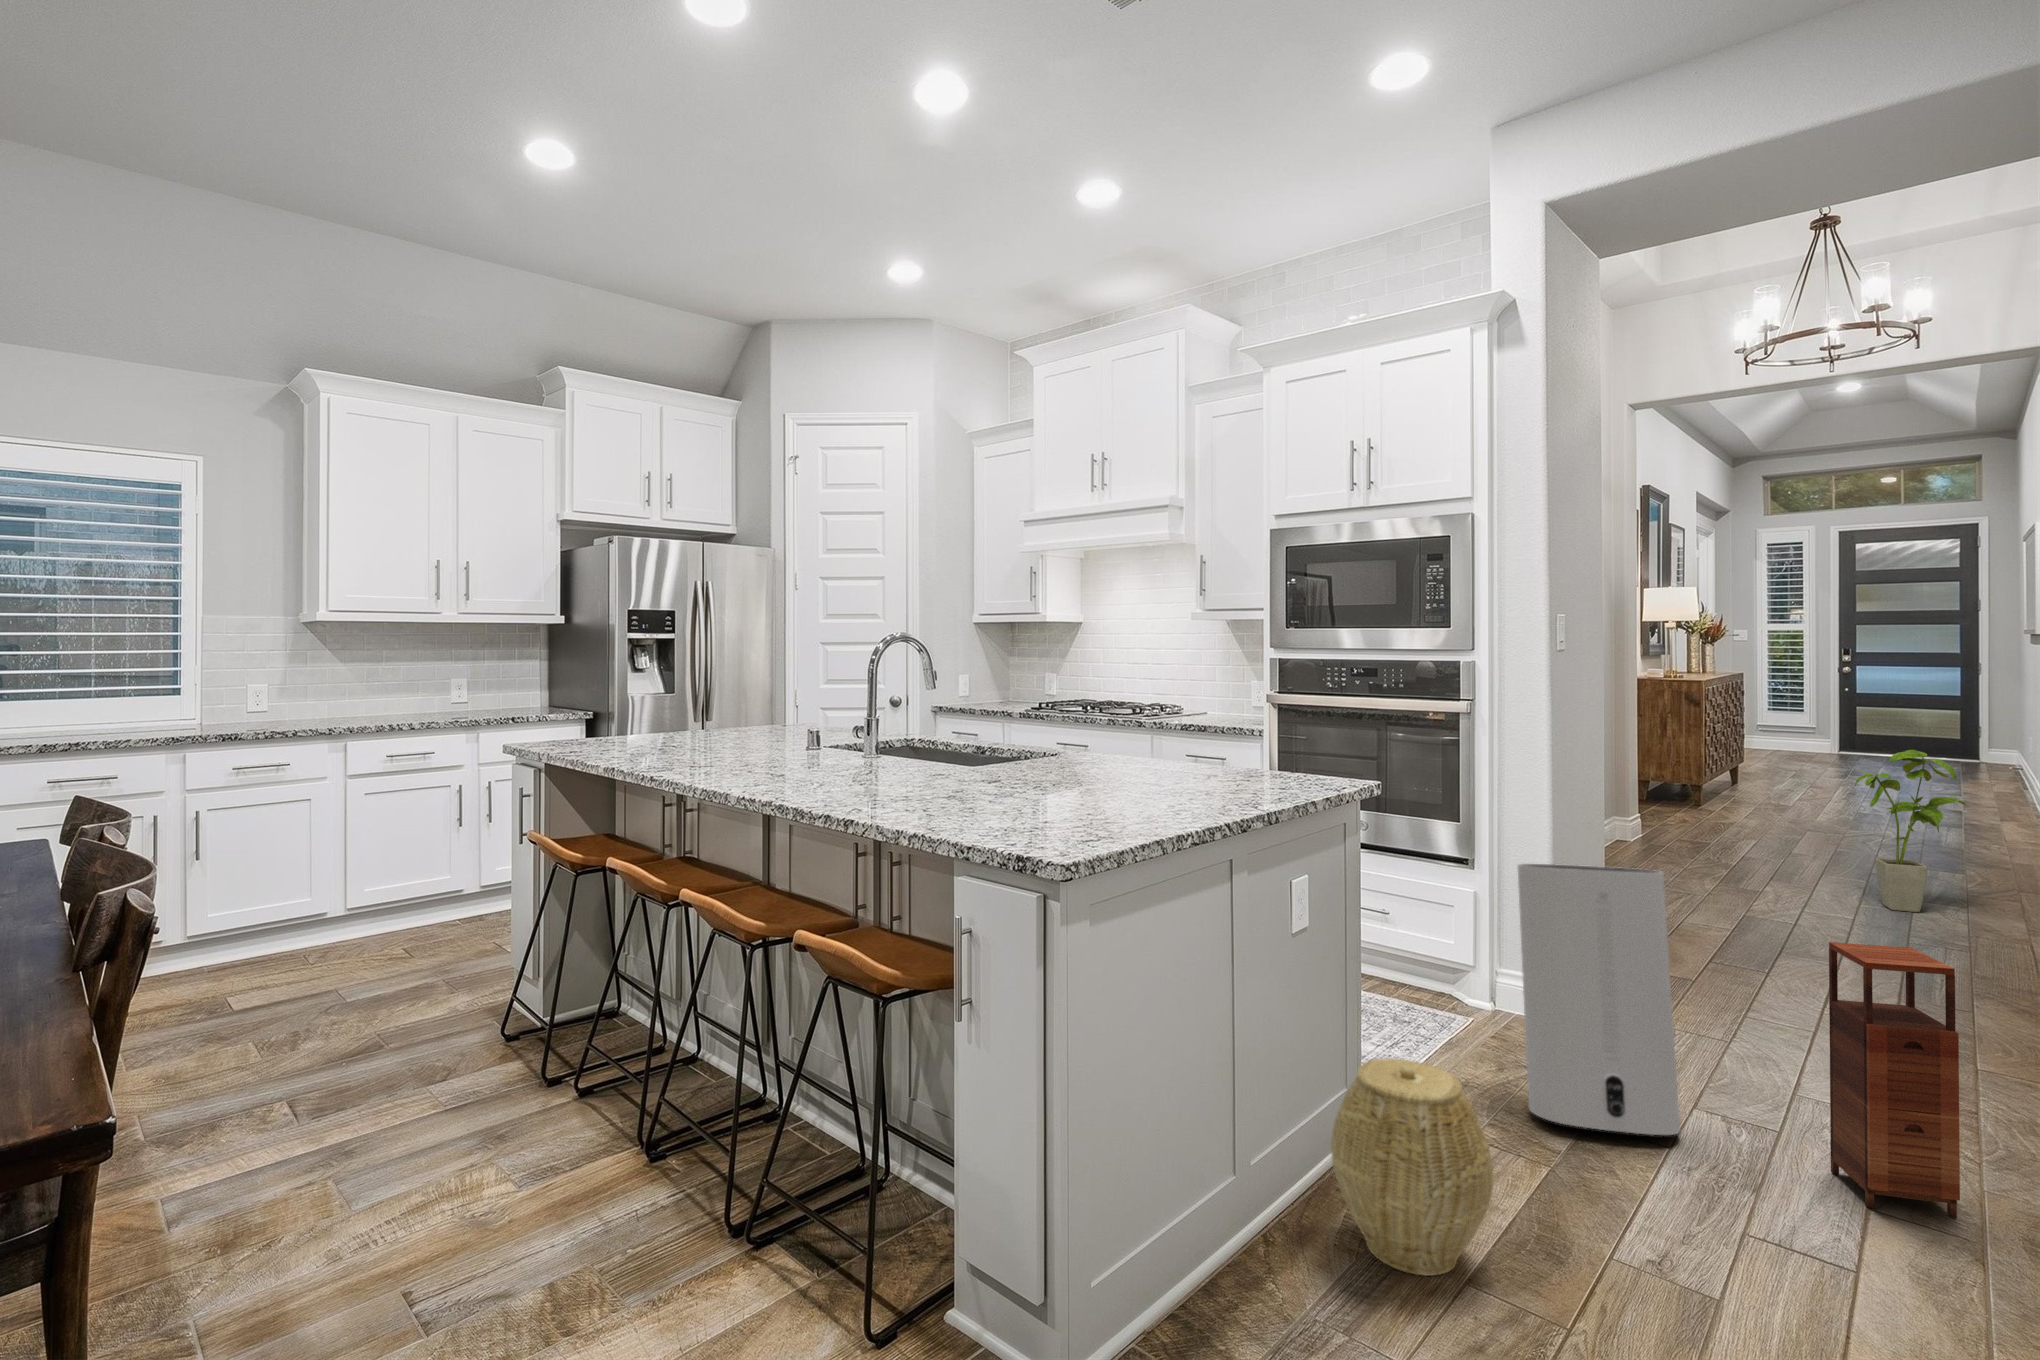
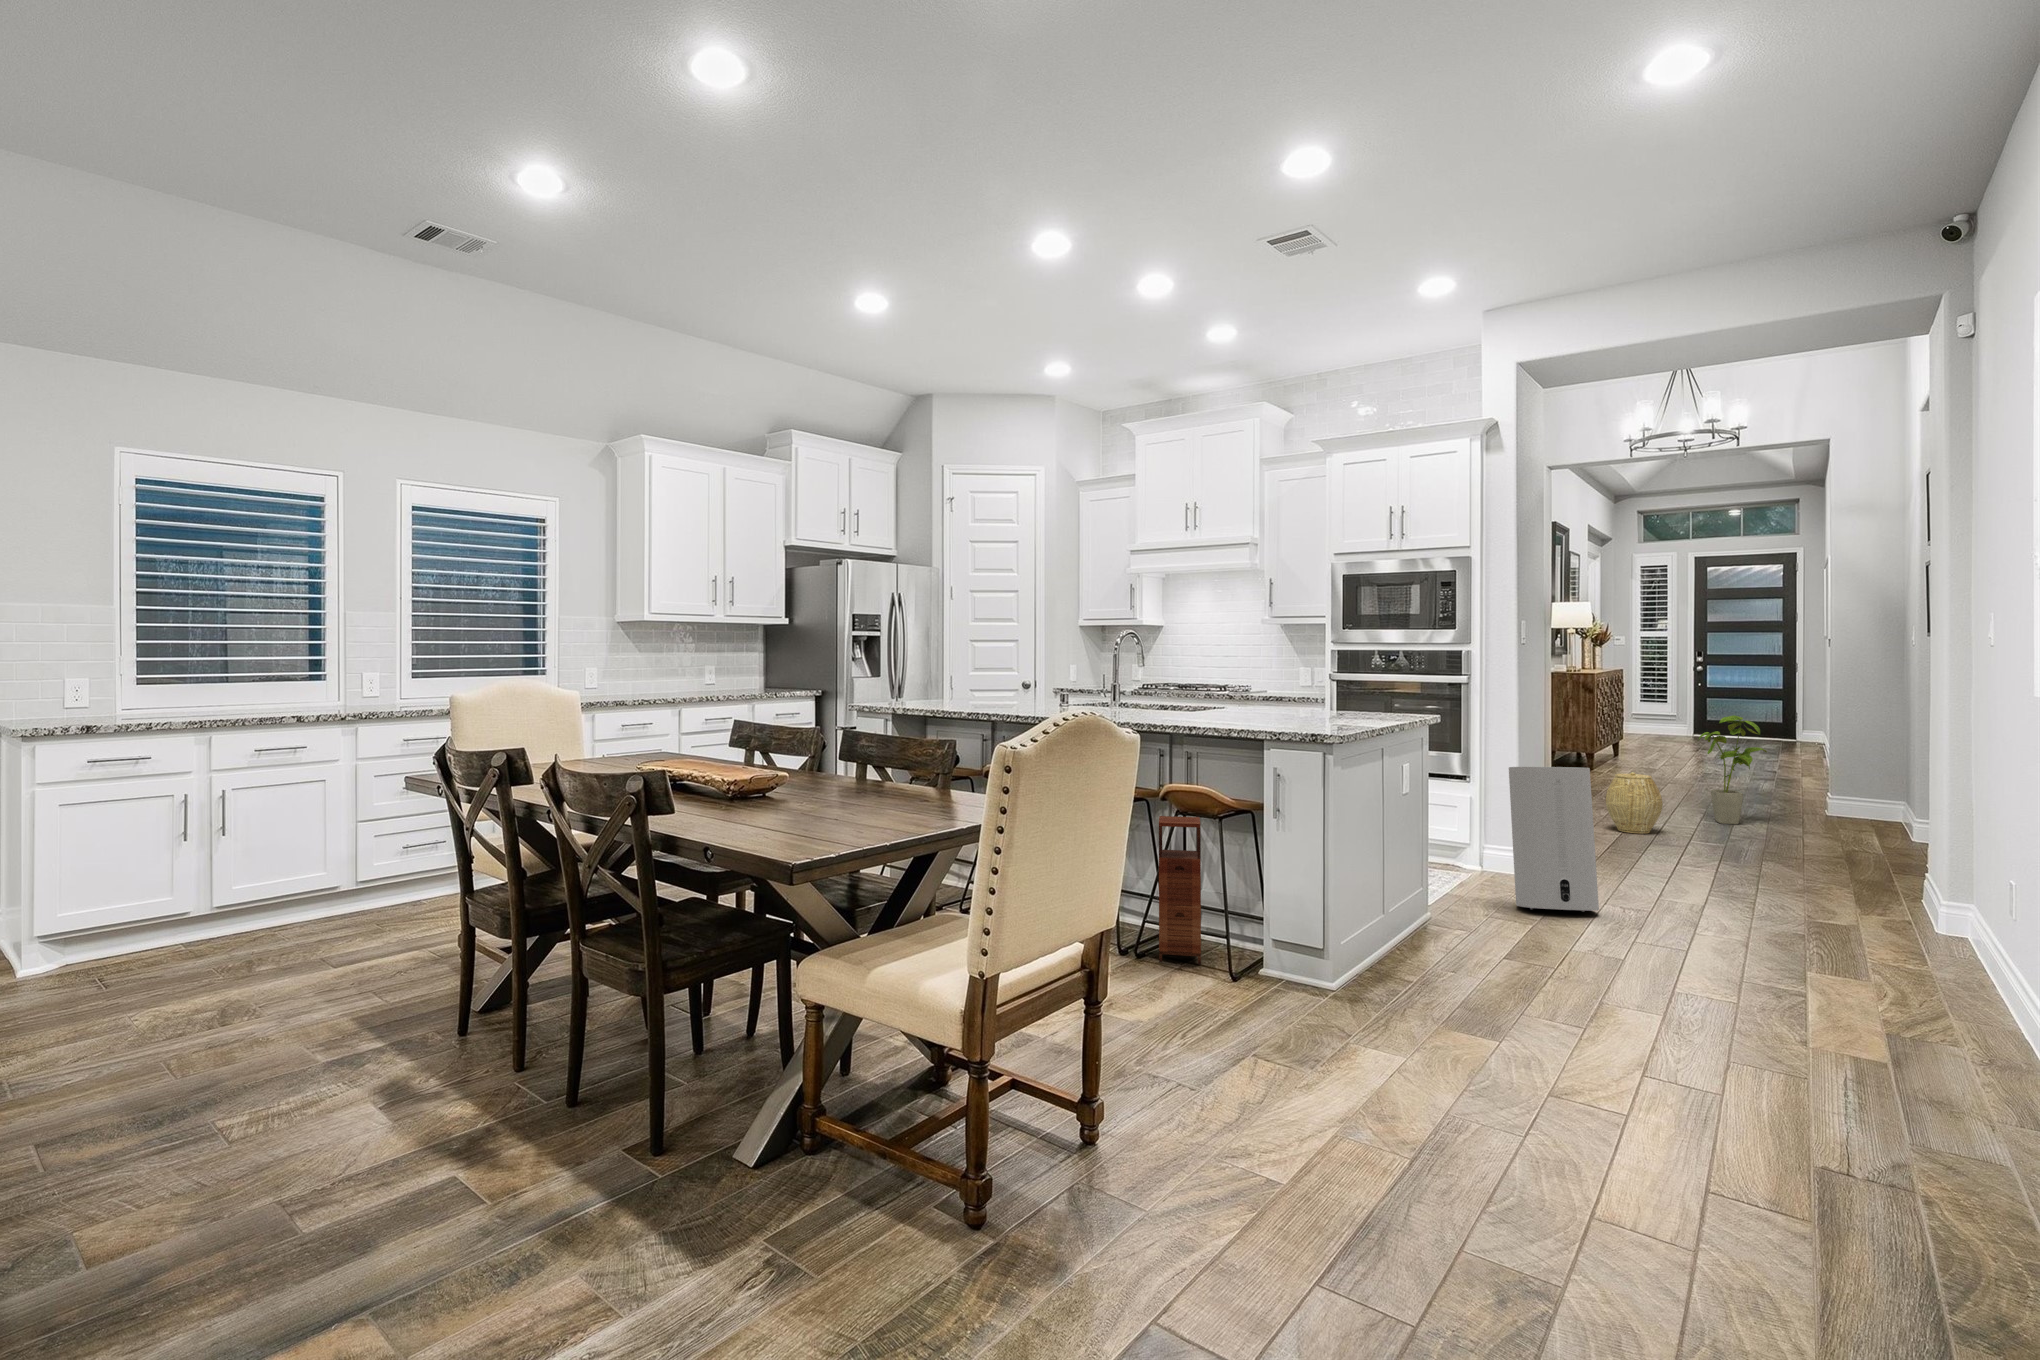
storage cabinet: present [1829,942,1960,1219] -> present [1159,816,1201,964]
woven basket: present [1331,1059,1494,1276] -> present [1605,772,1663,834]

